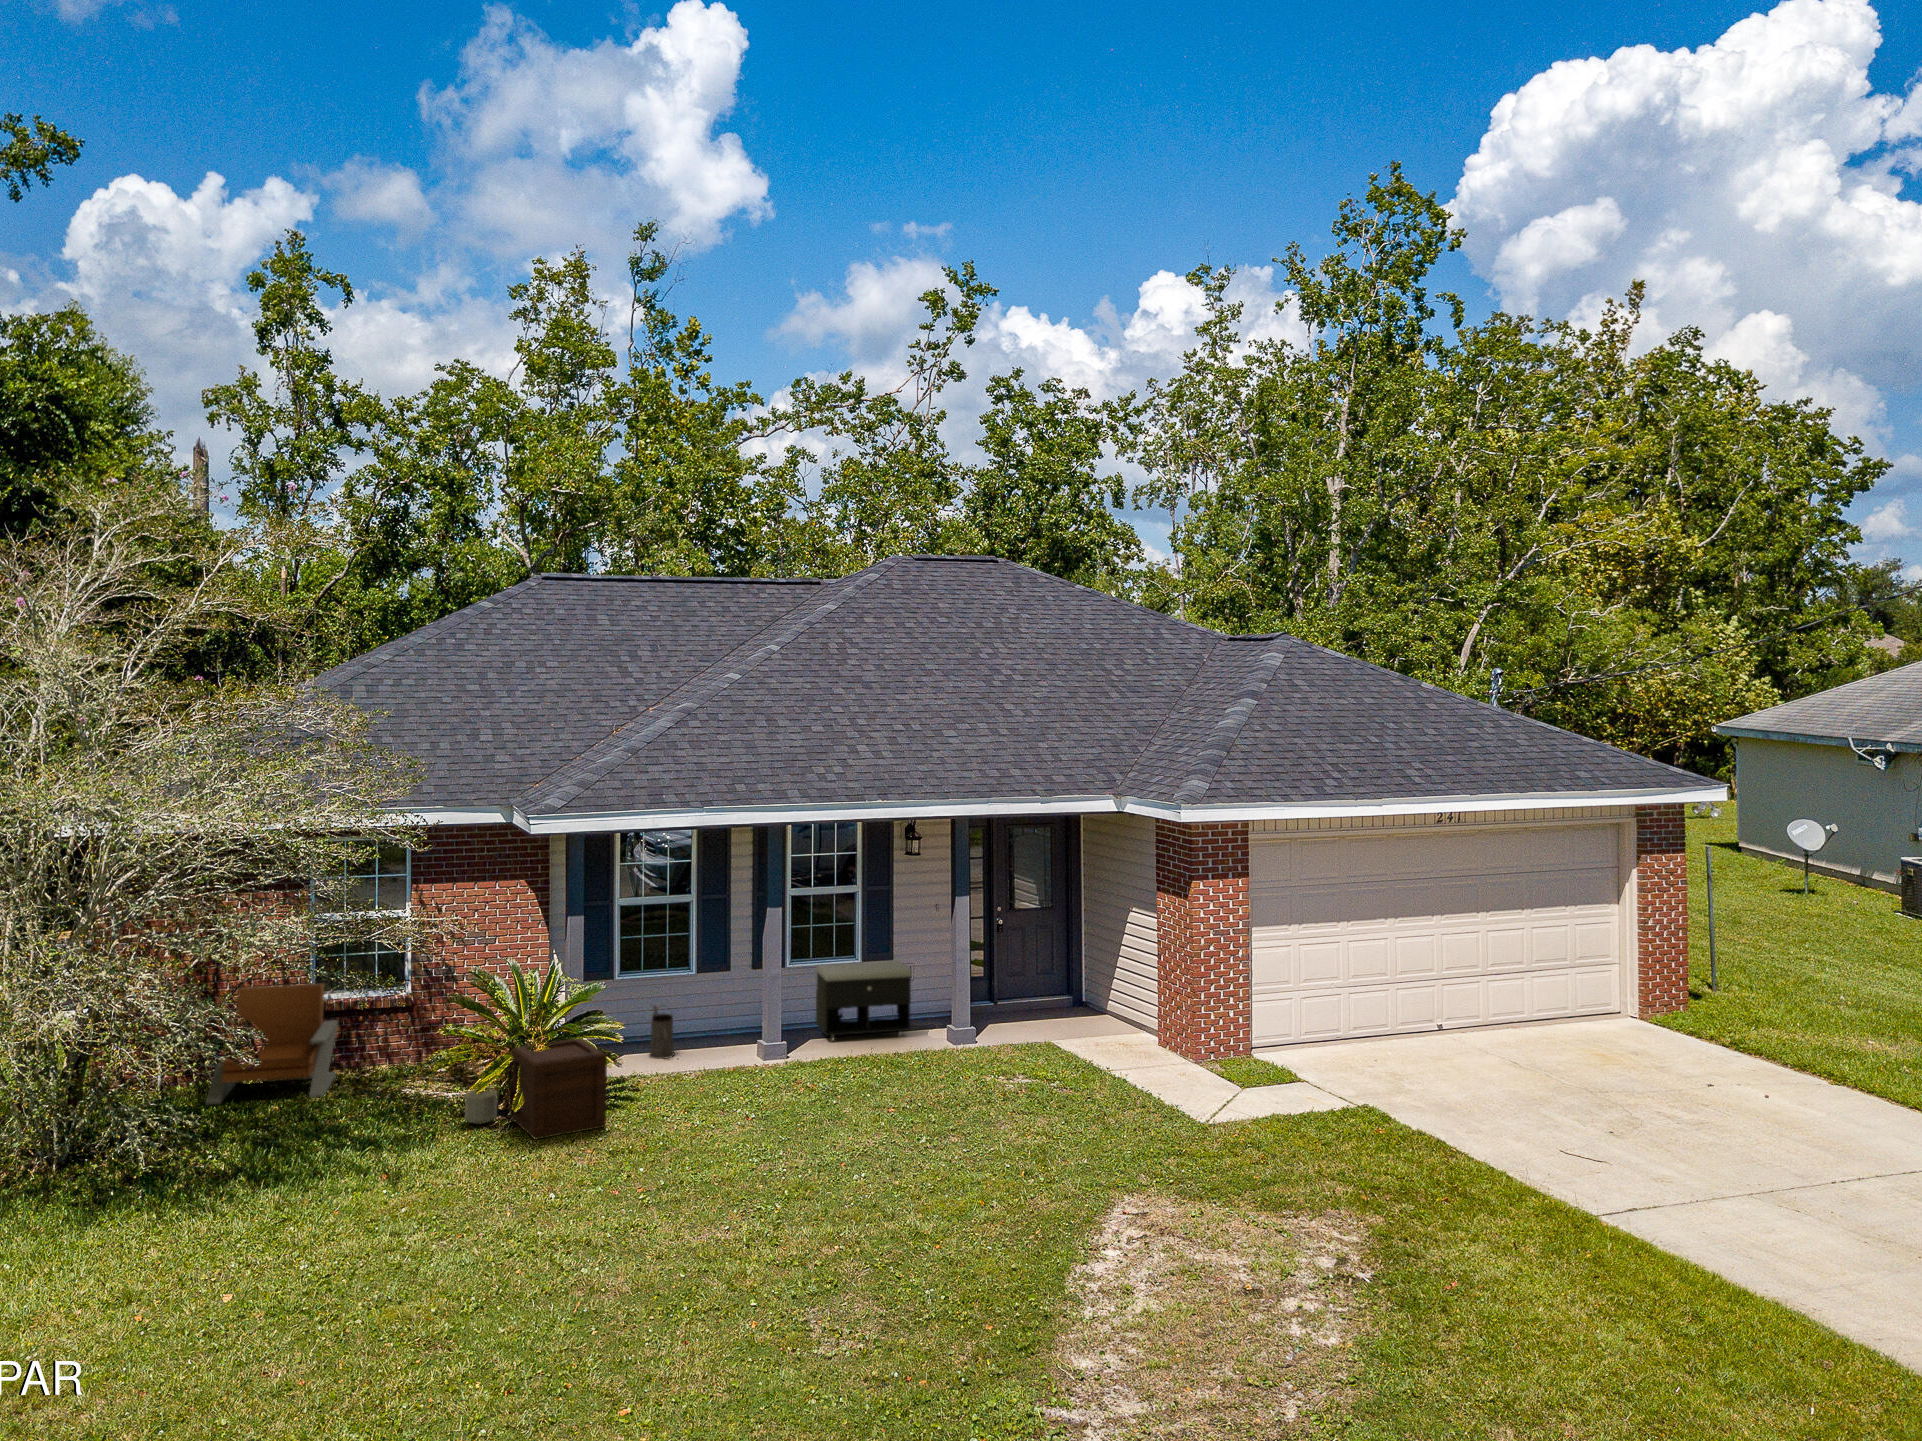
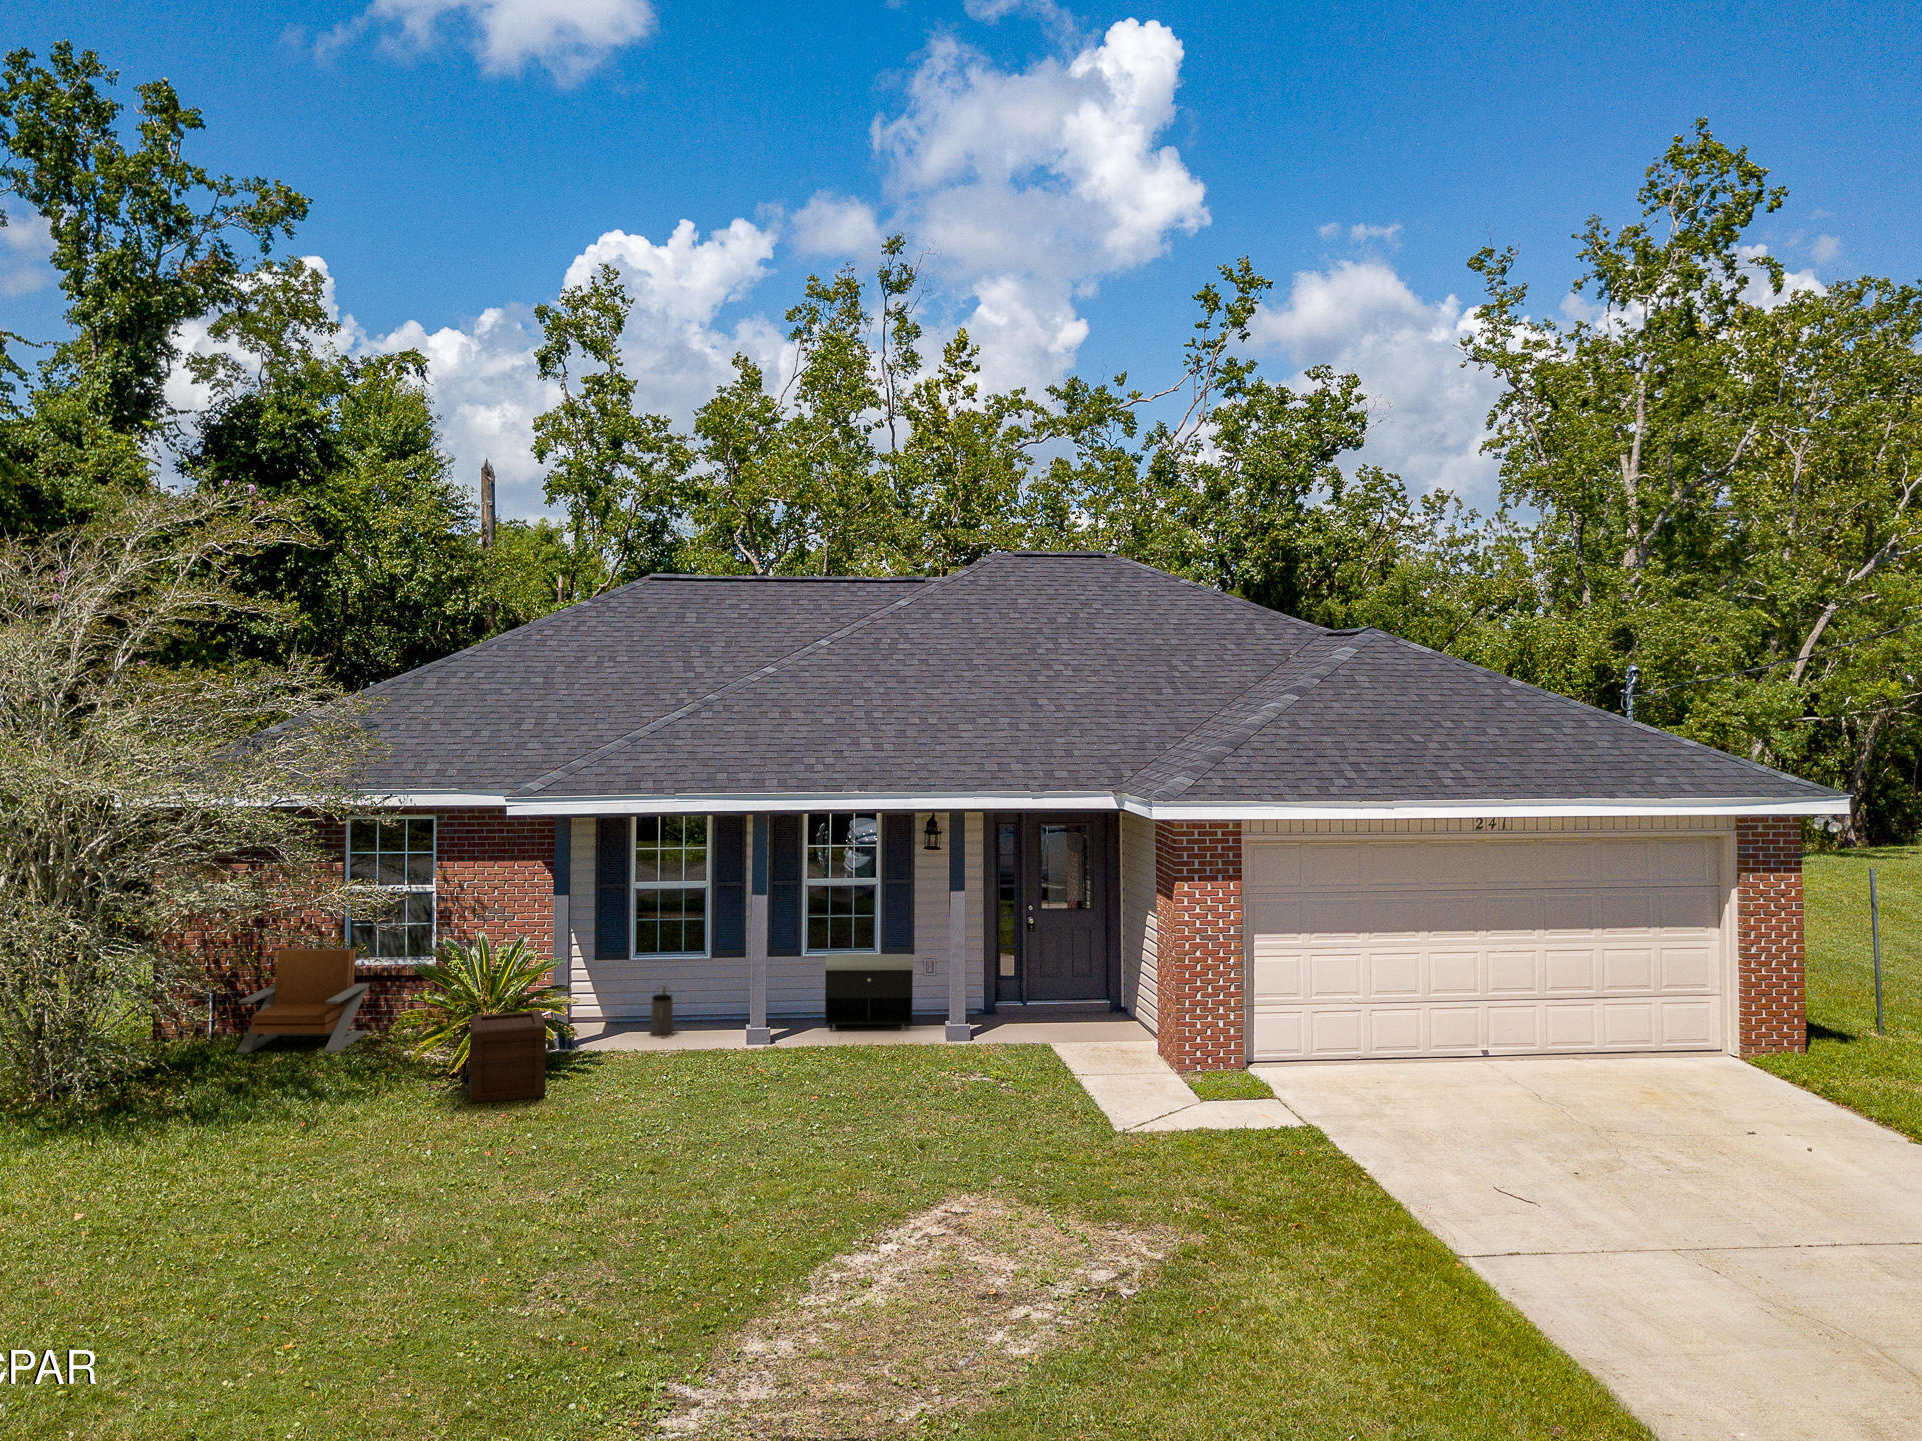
planter: present [465,1089,497,1124] -> none [427,1053,458,1087]

